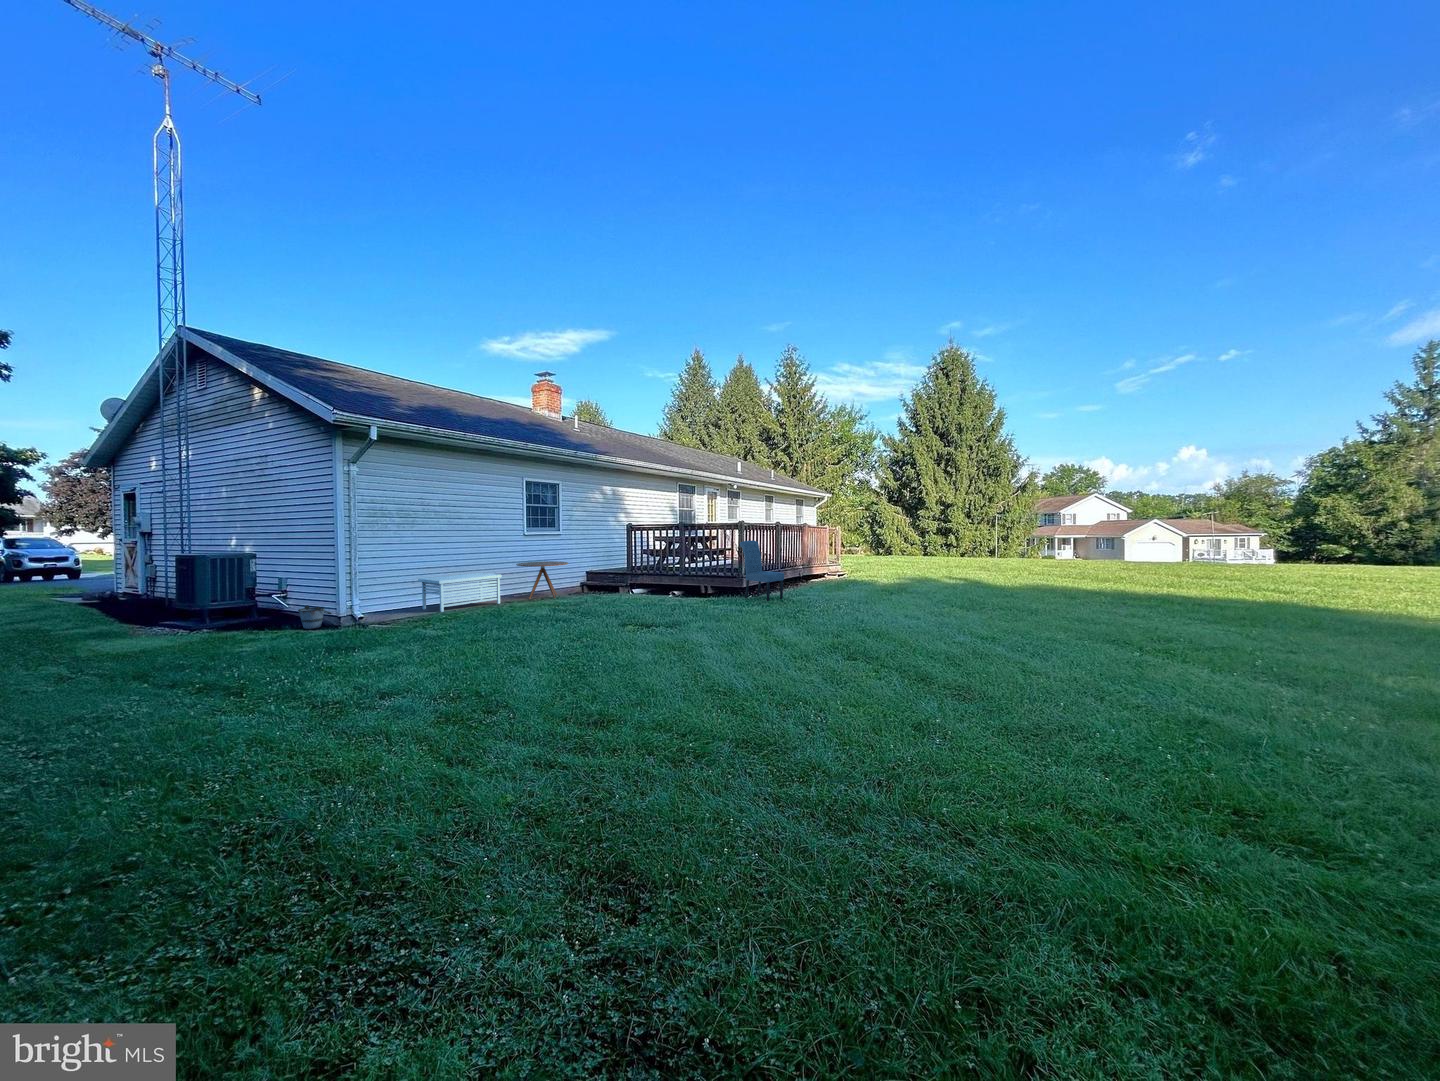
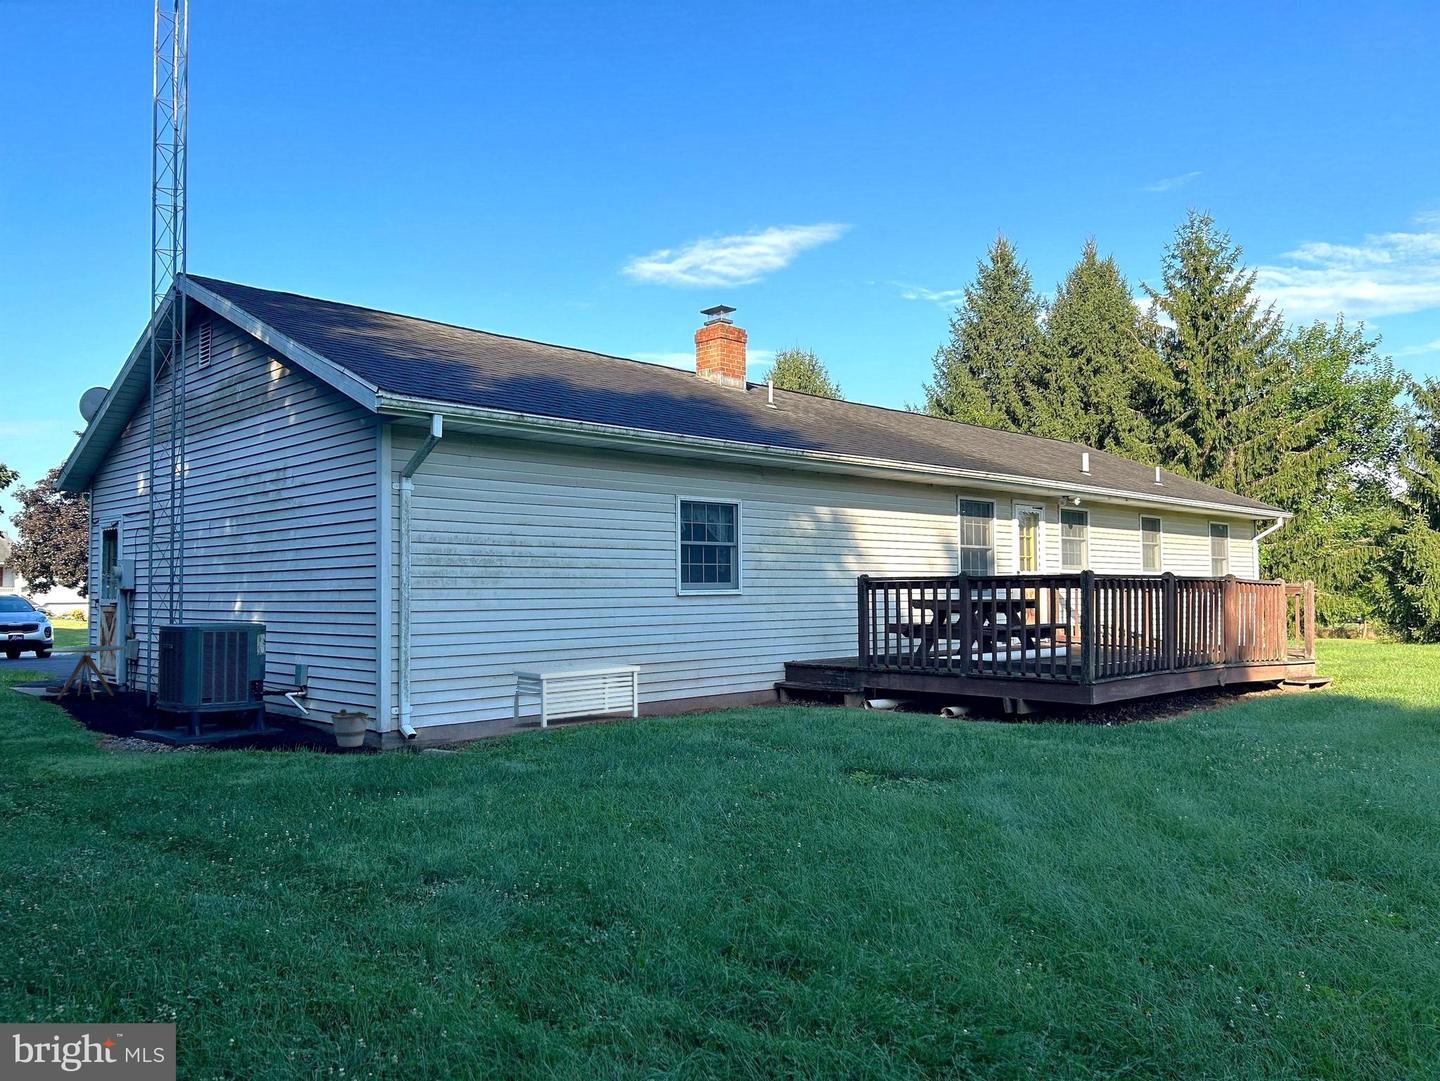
chair: present [740,541,784,601] -> none [1078,609,1170,728]
round table: present [516,561,568,599] -> present [44,646,127,700]

